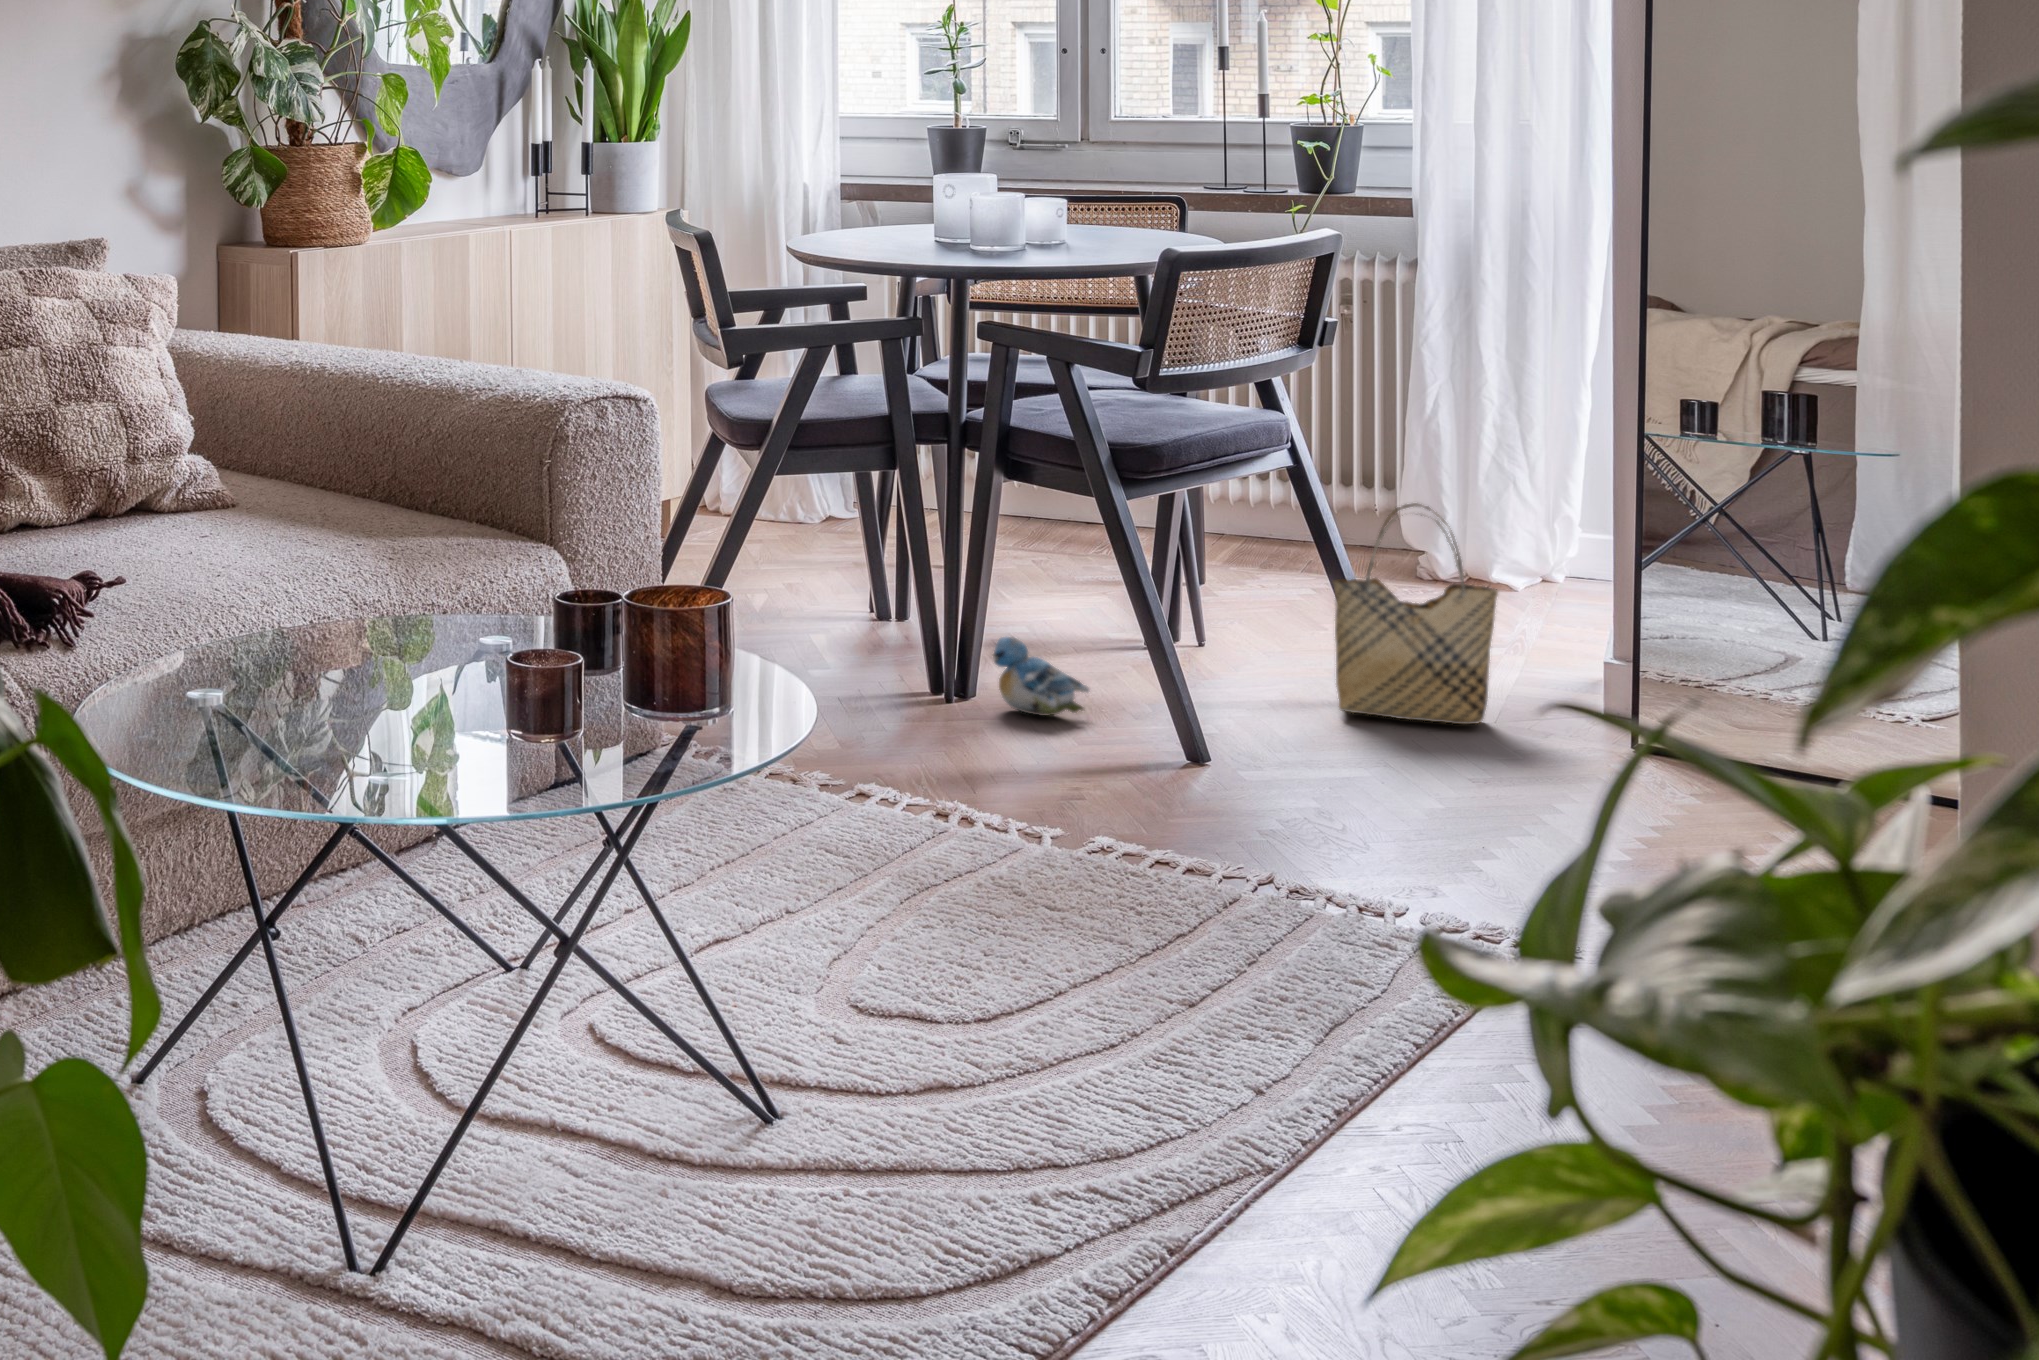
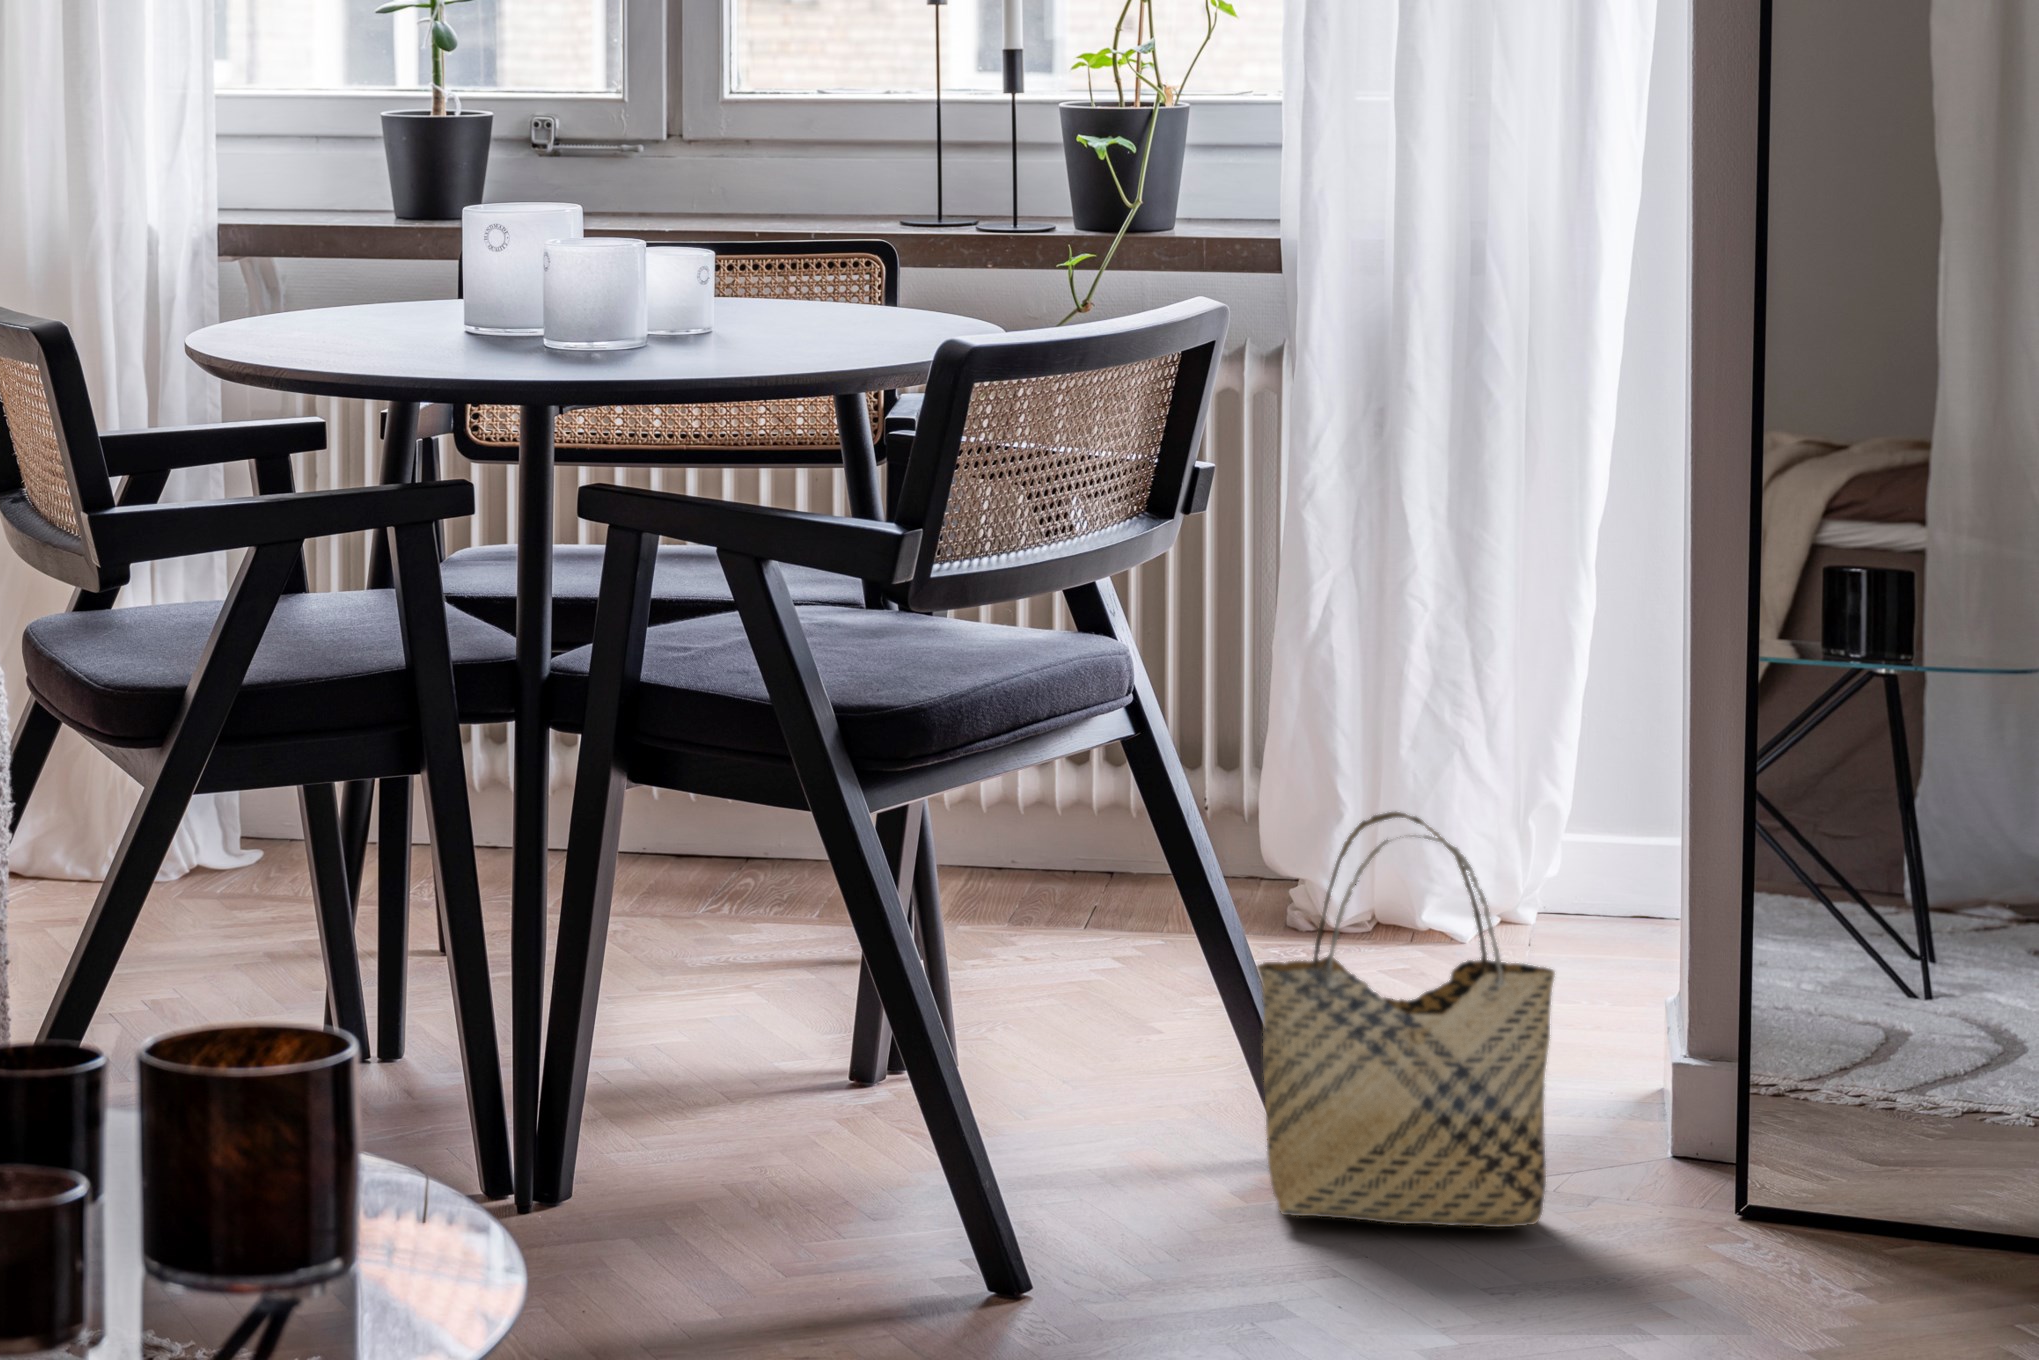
plush toy: present [993,637,1089,716] -> none [636,1110,827,1263]

